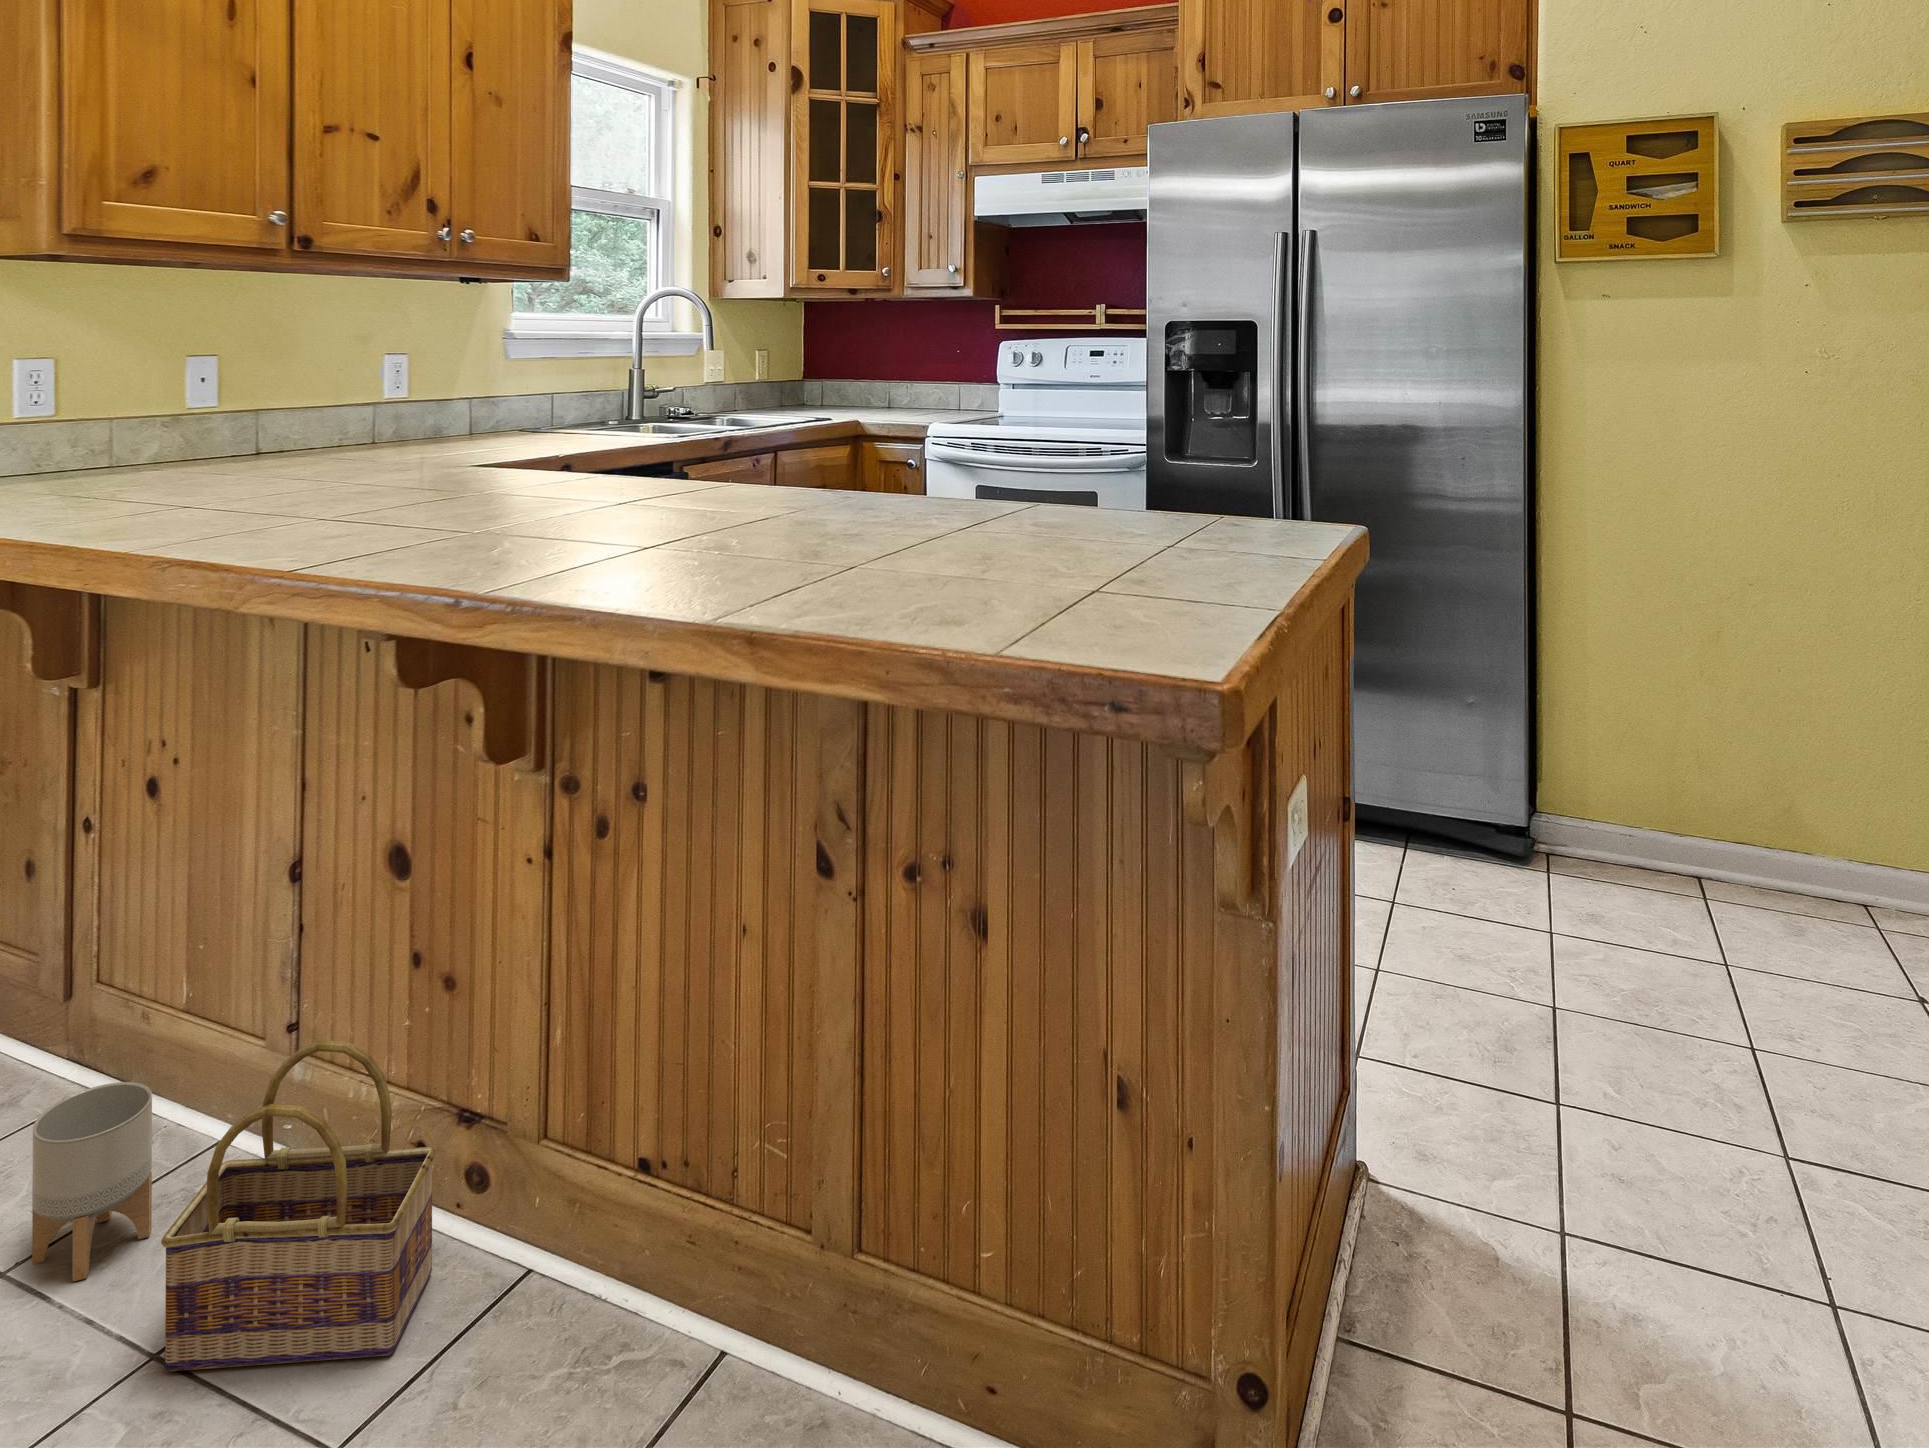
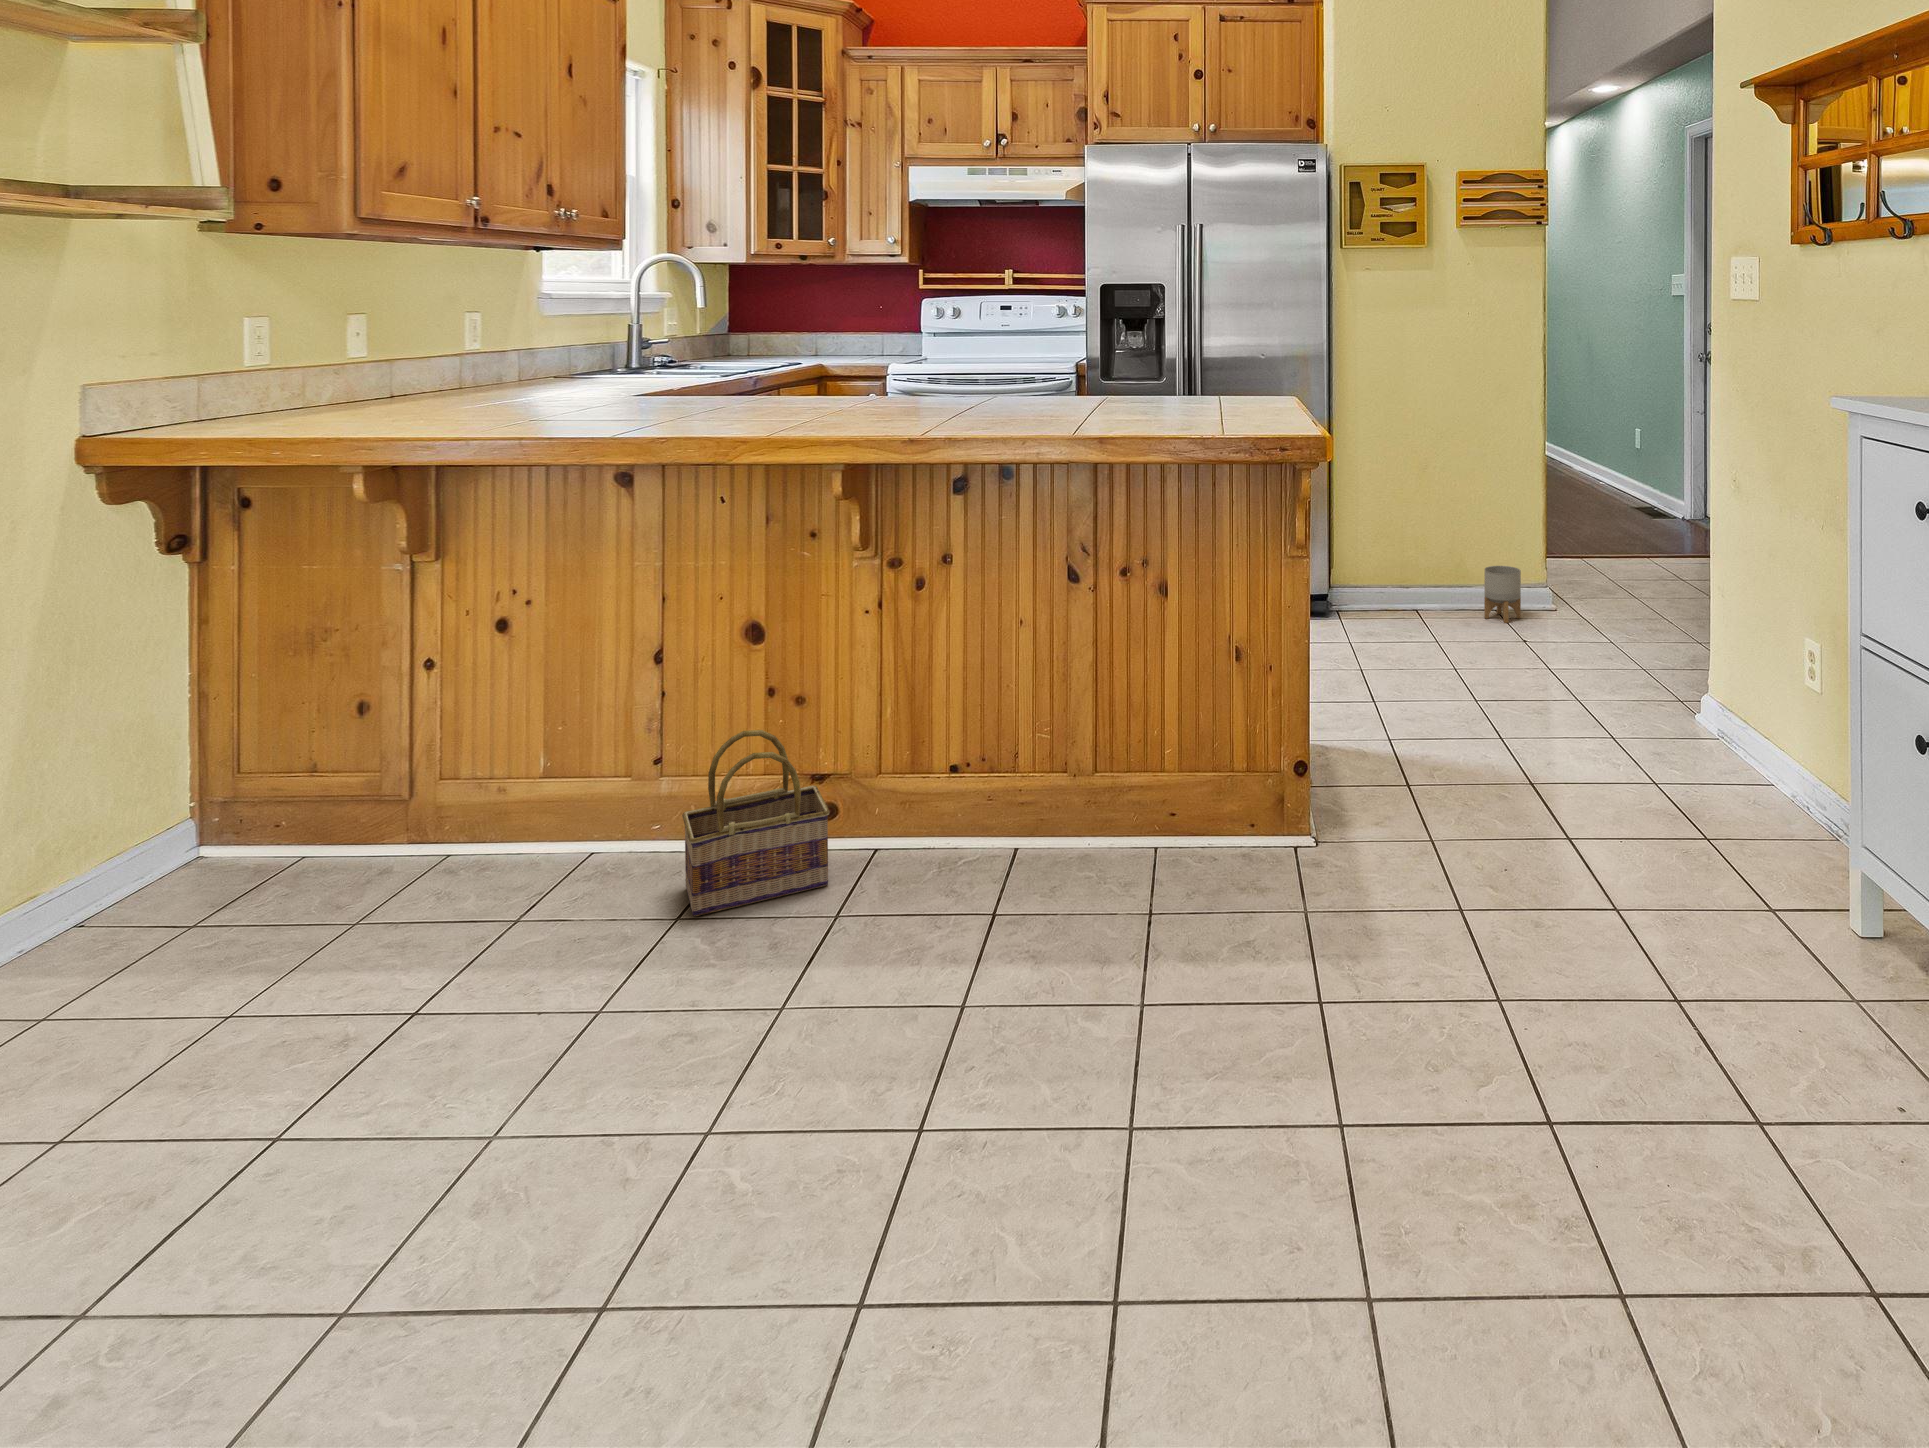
planter: present [32,1082,152,1281] -> present [1484,566,1521,623]

